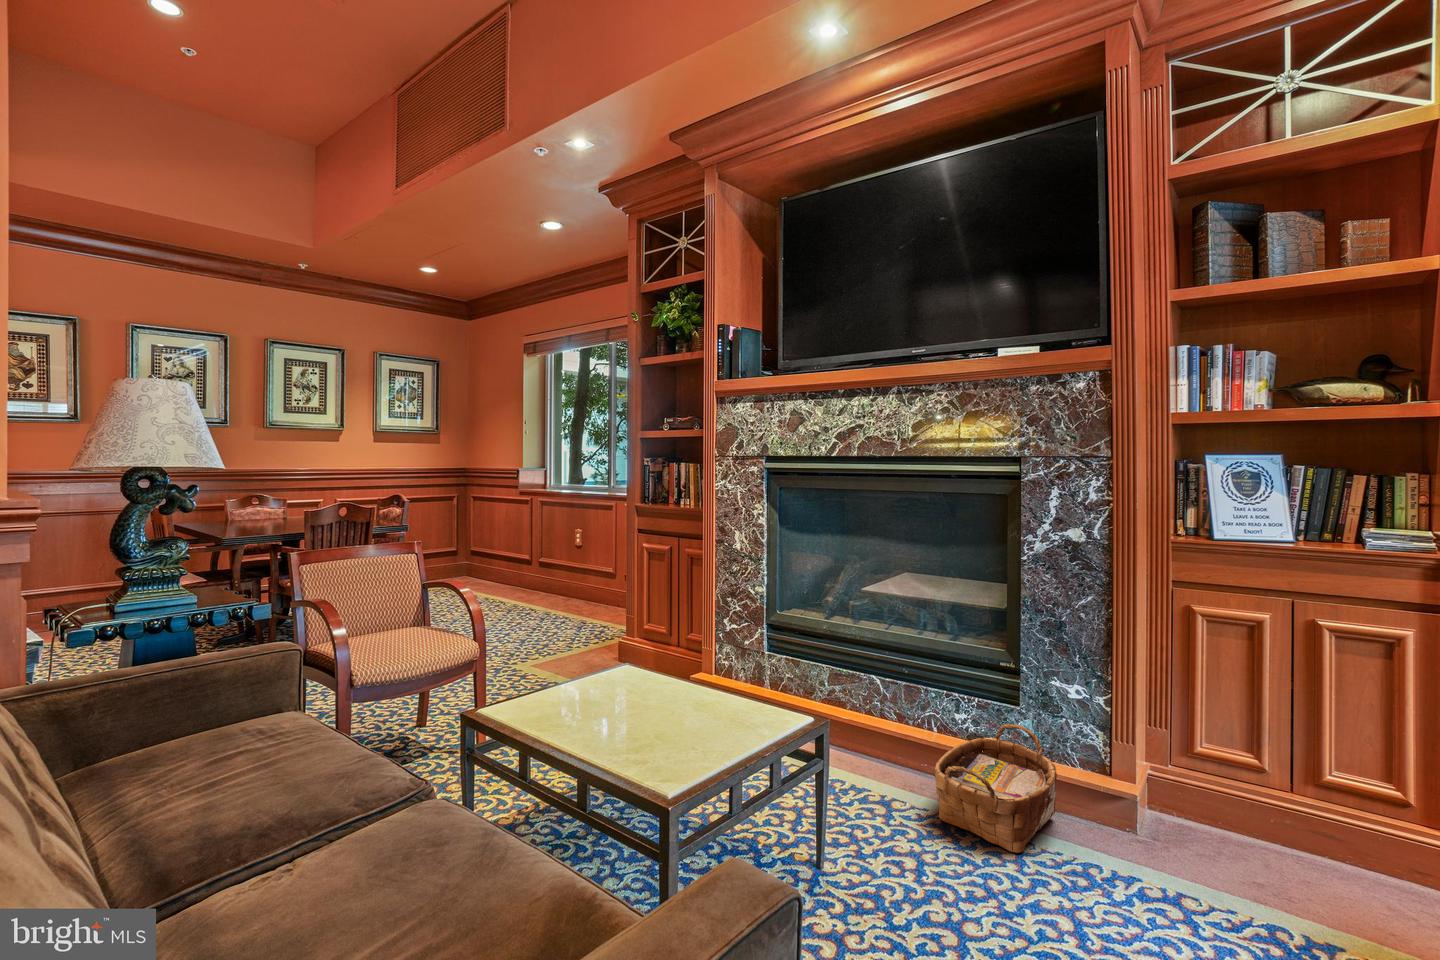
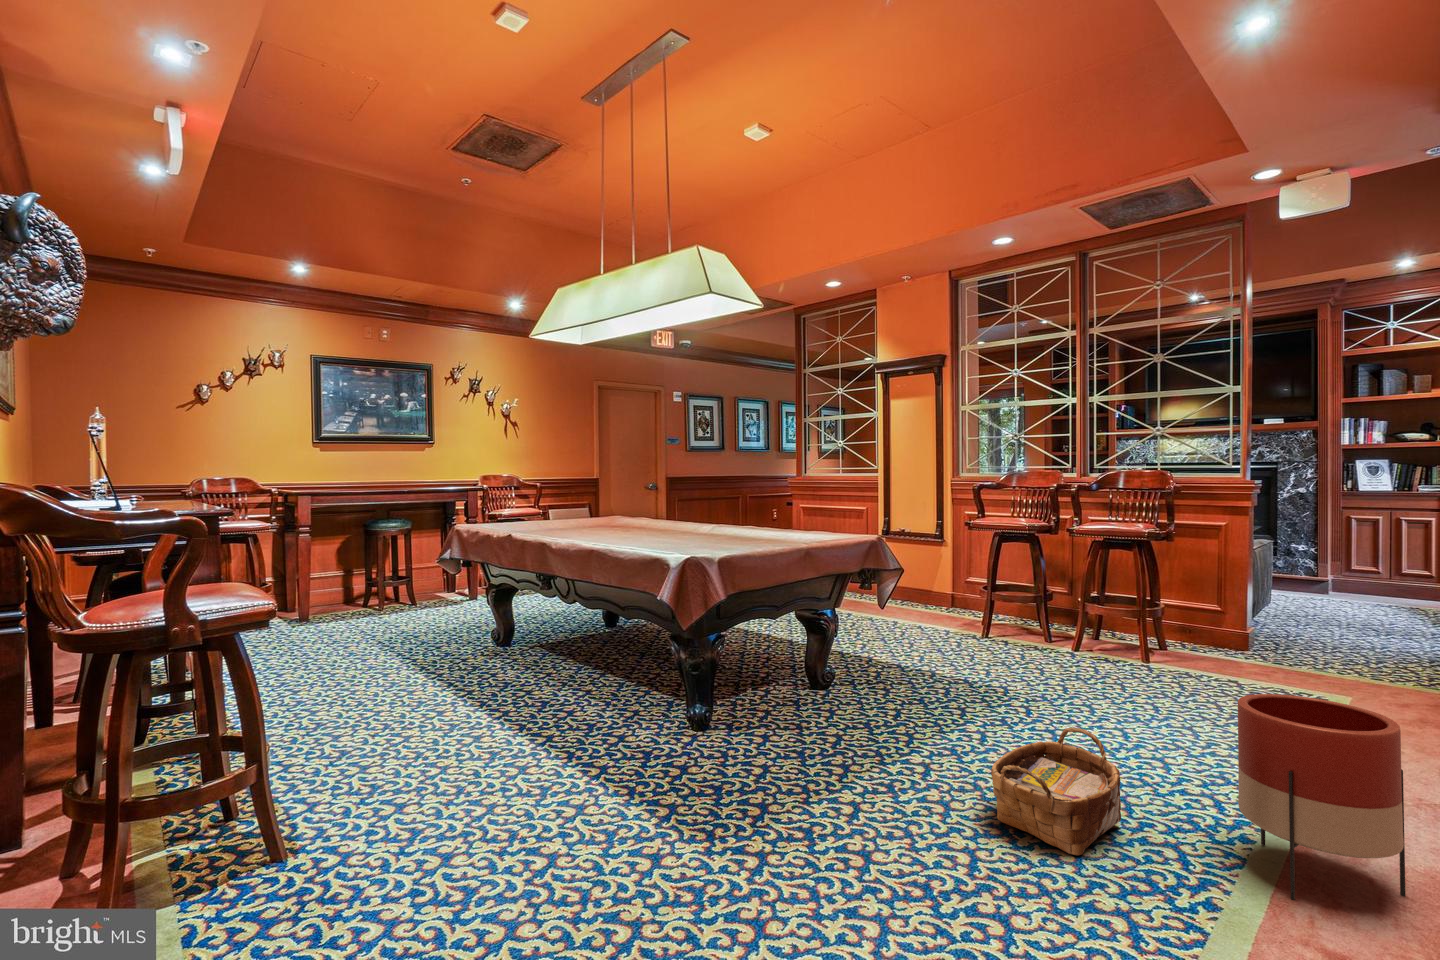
planter: none [1164,688,1313,886] -> present [1238,694,1406,900]

